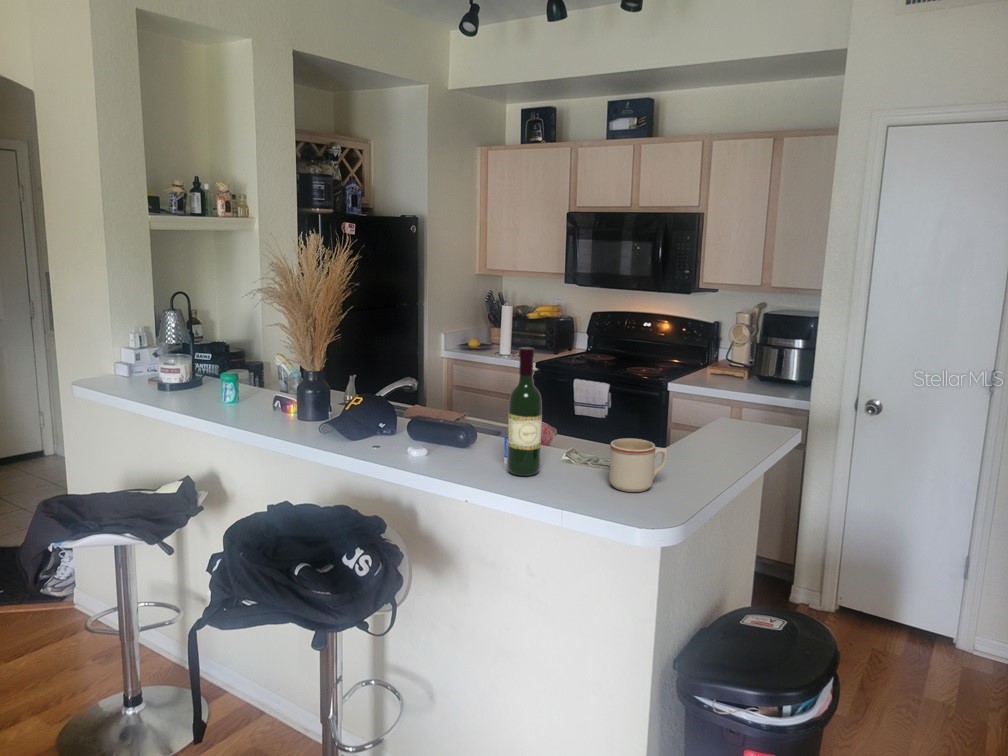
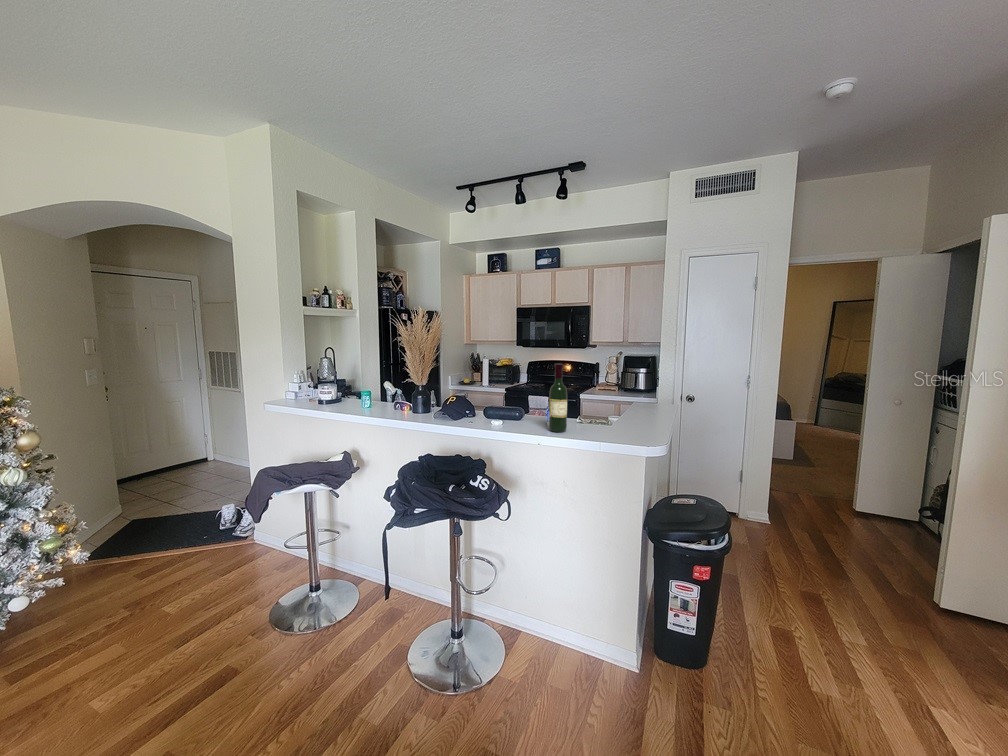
mug: present [609,438,667,492] -> none [606,409,634,435]

